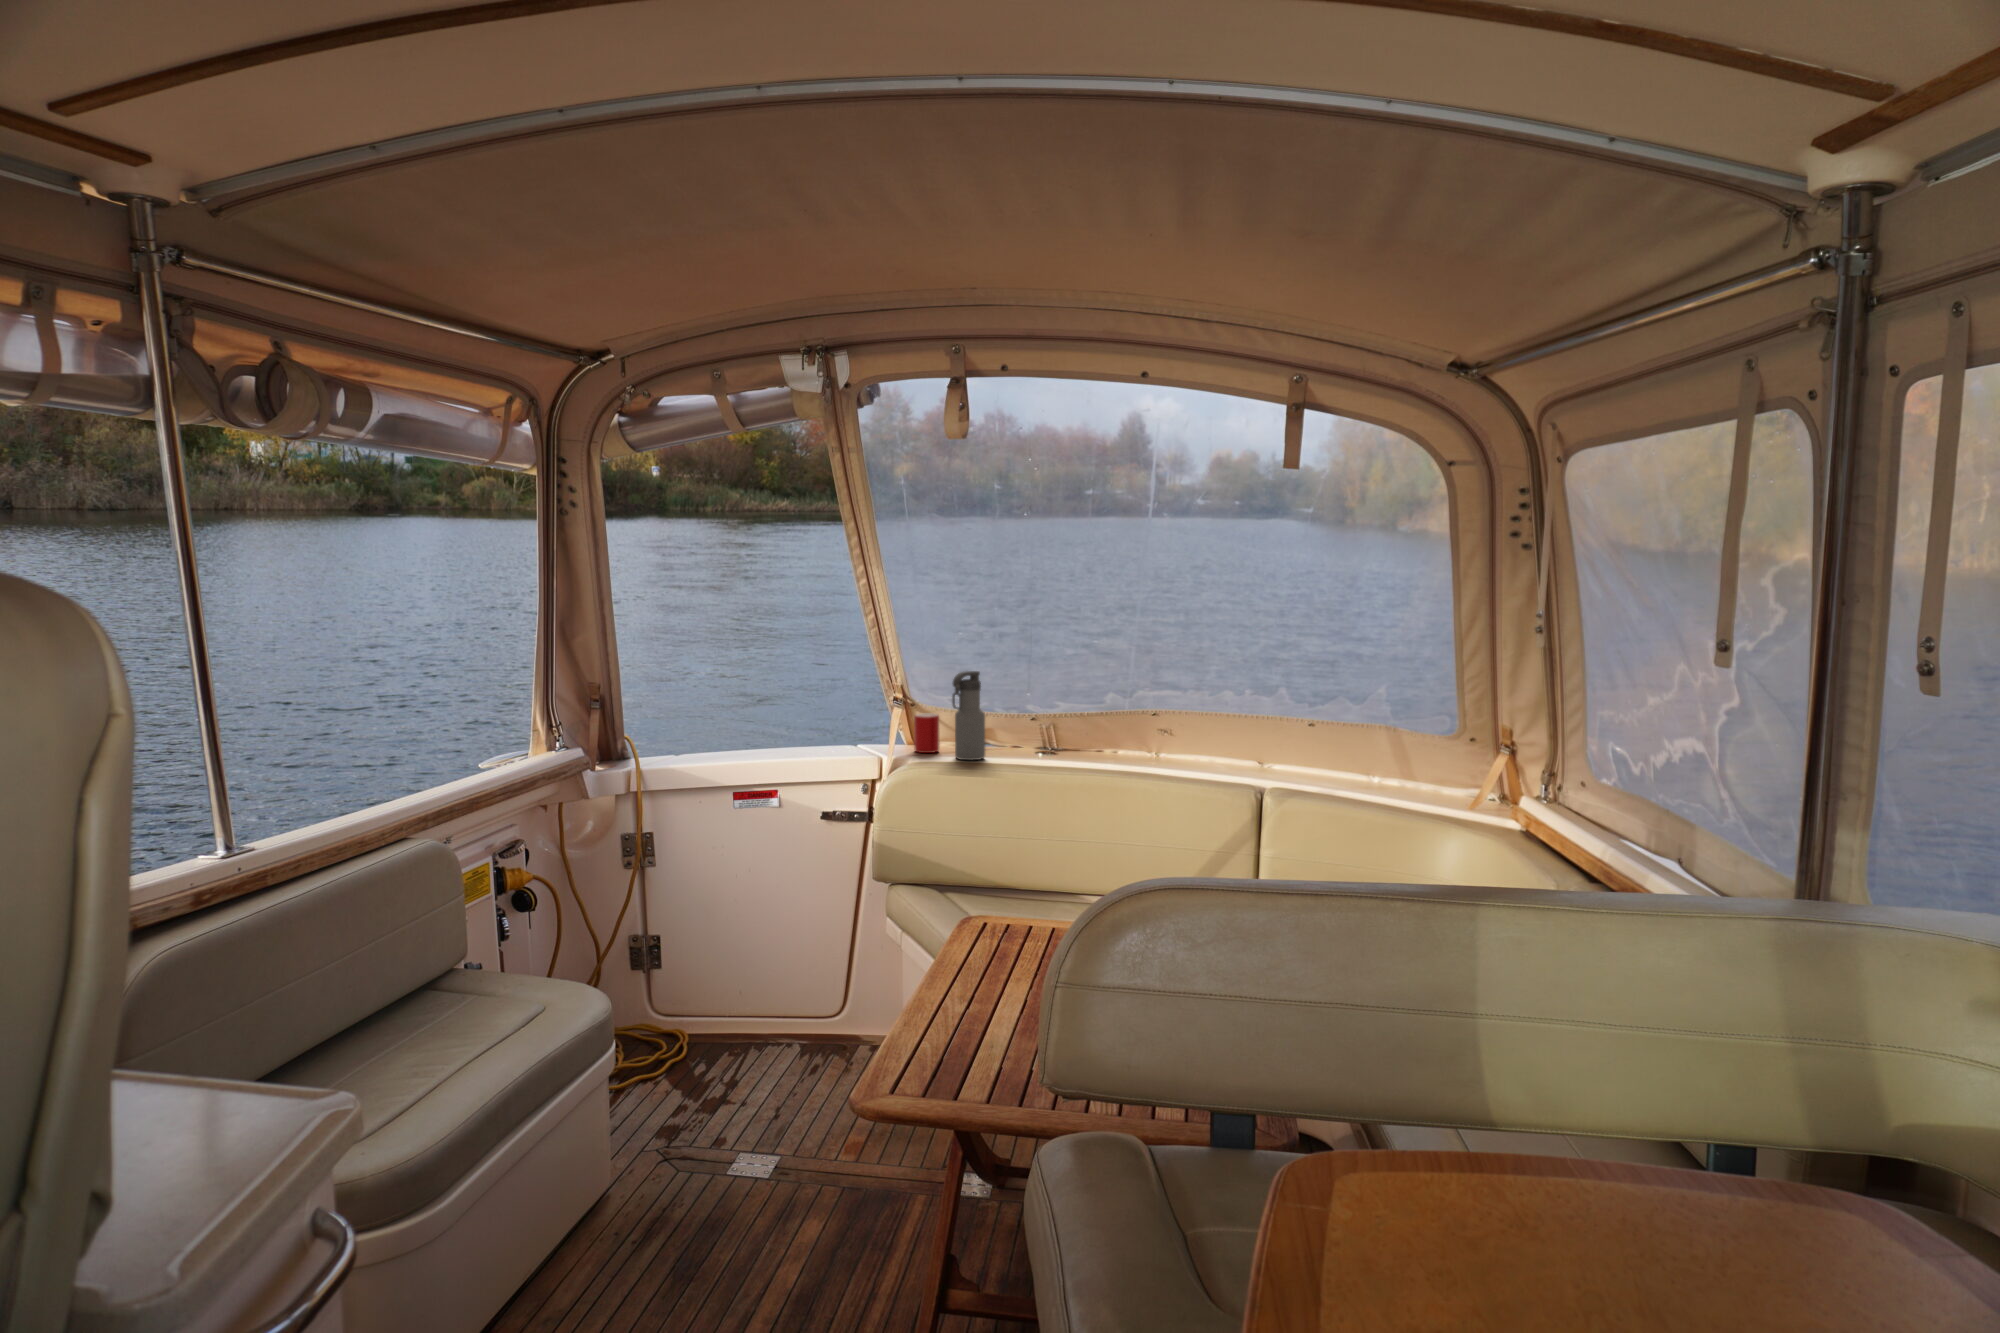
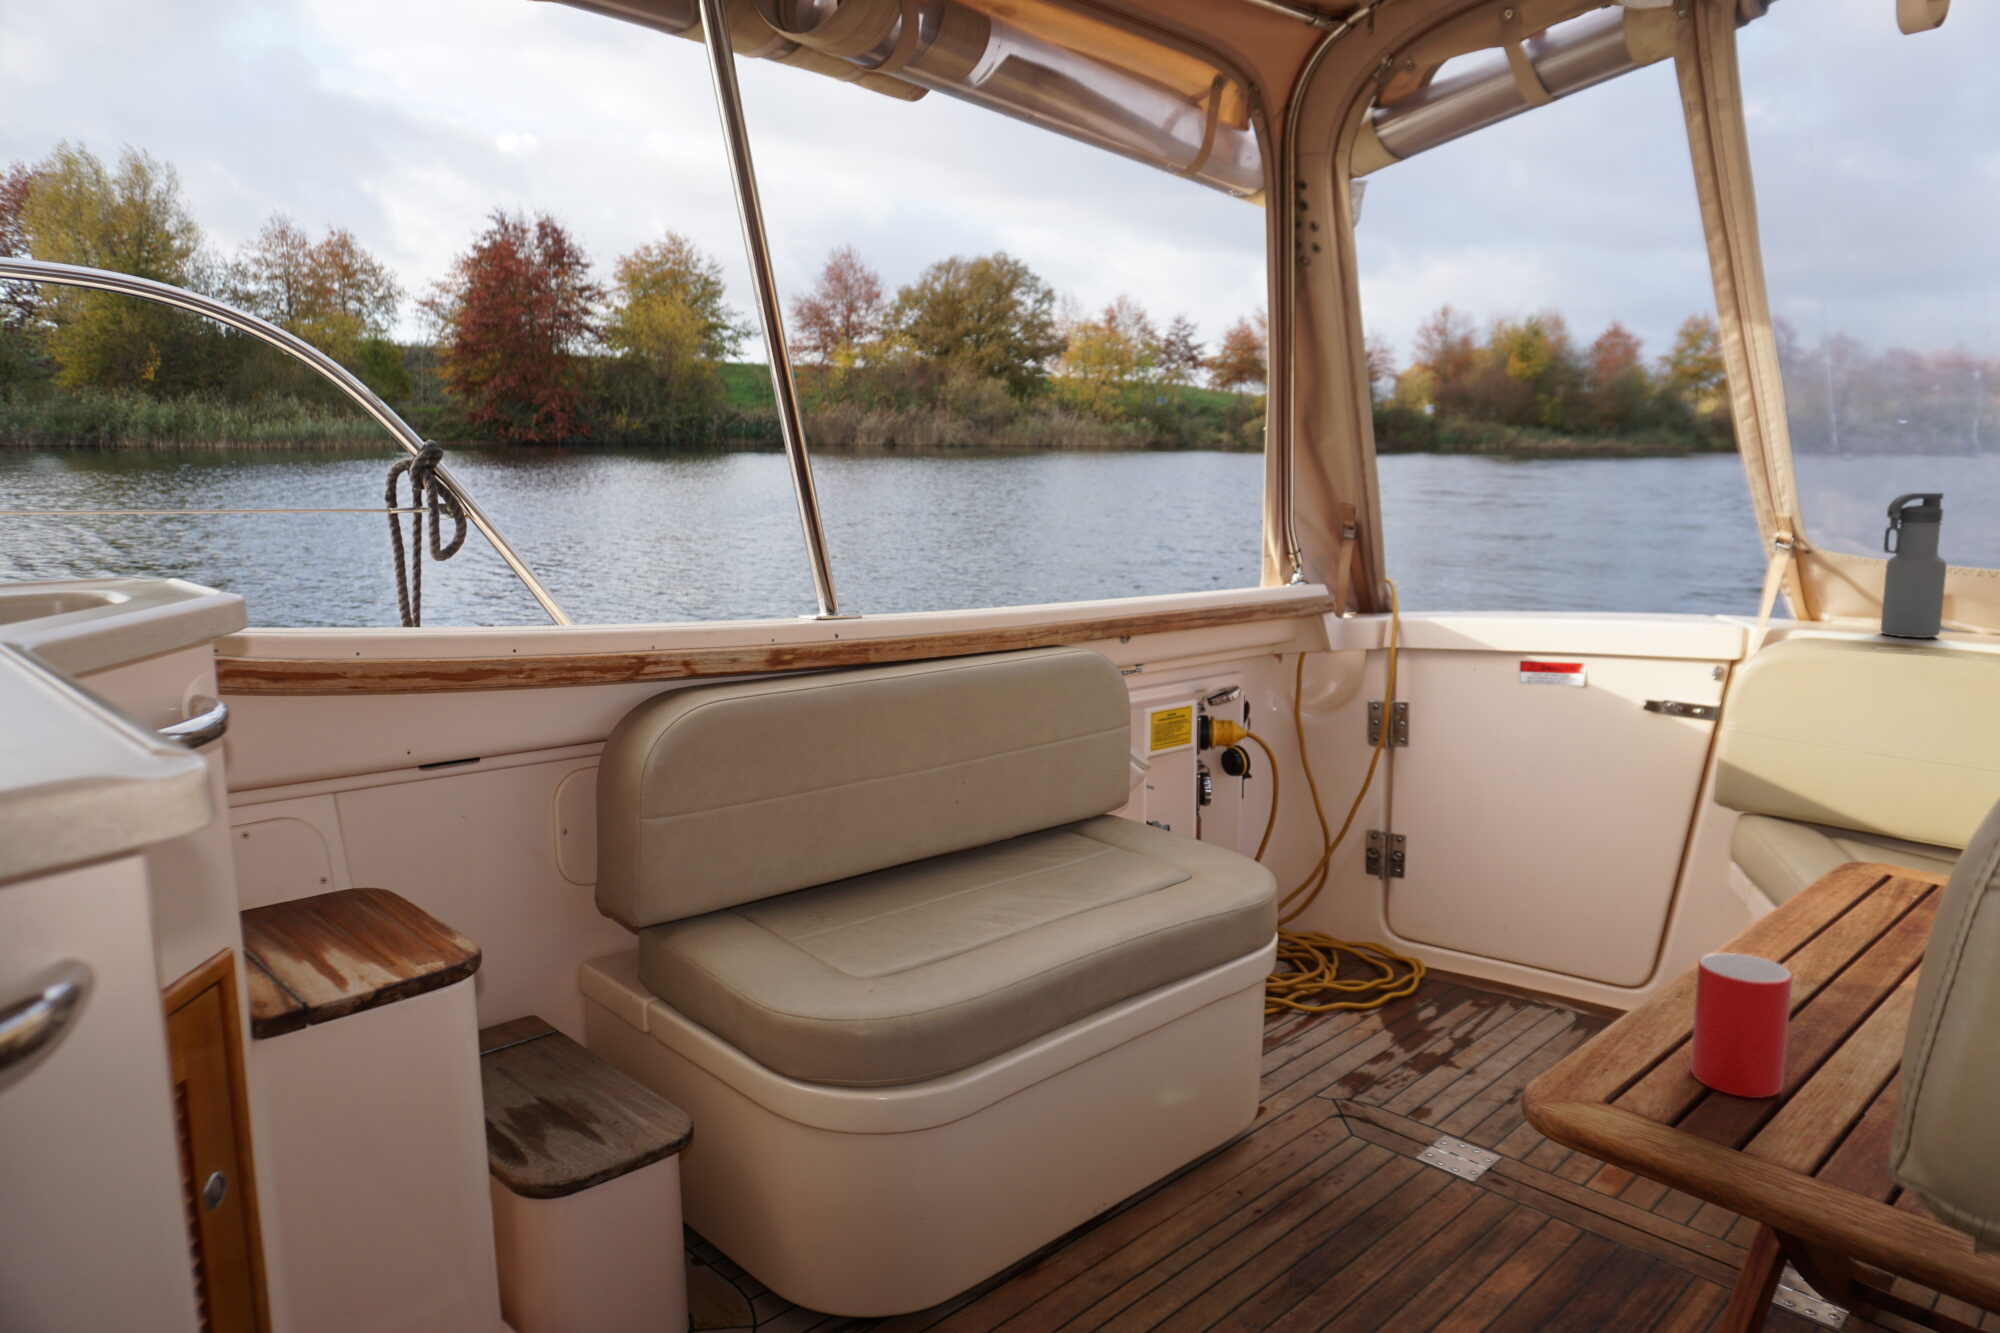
cup: present [914,714,939,753] -> present [1691,953,1792,1098]

